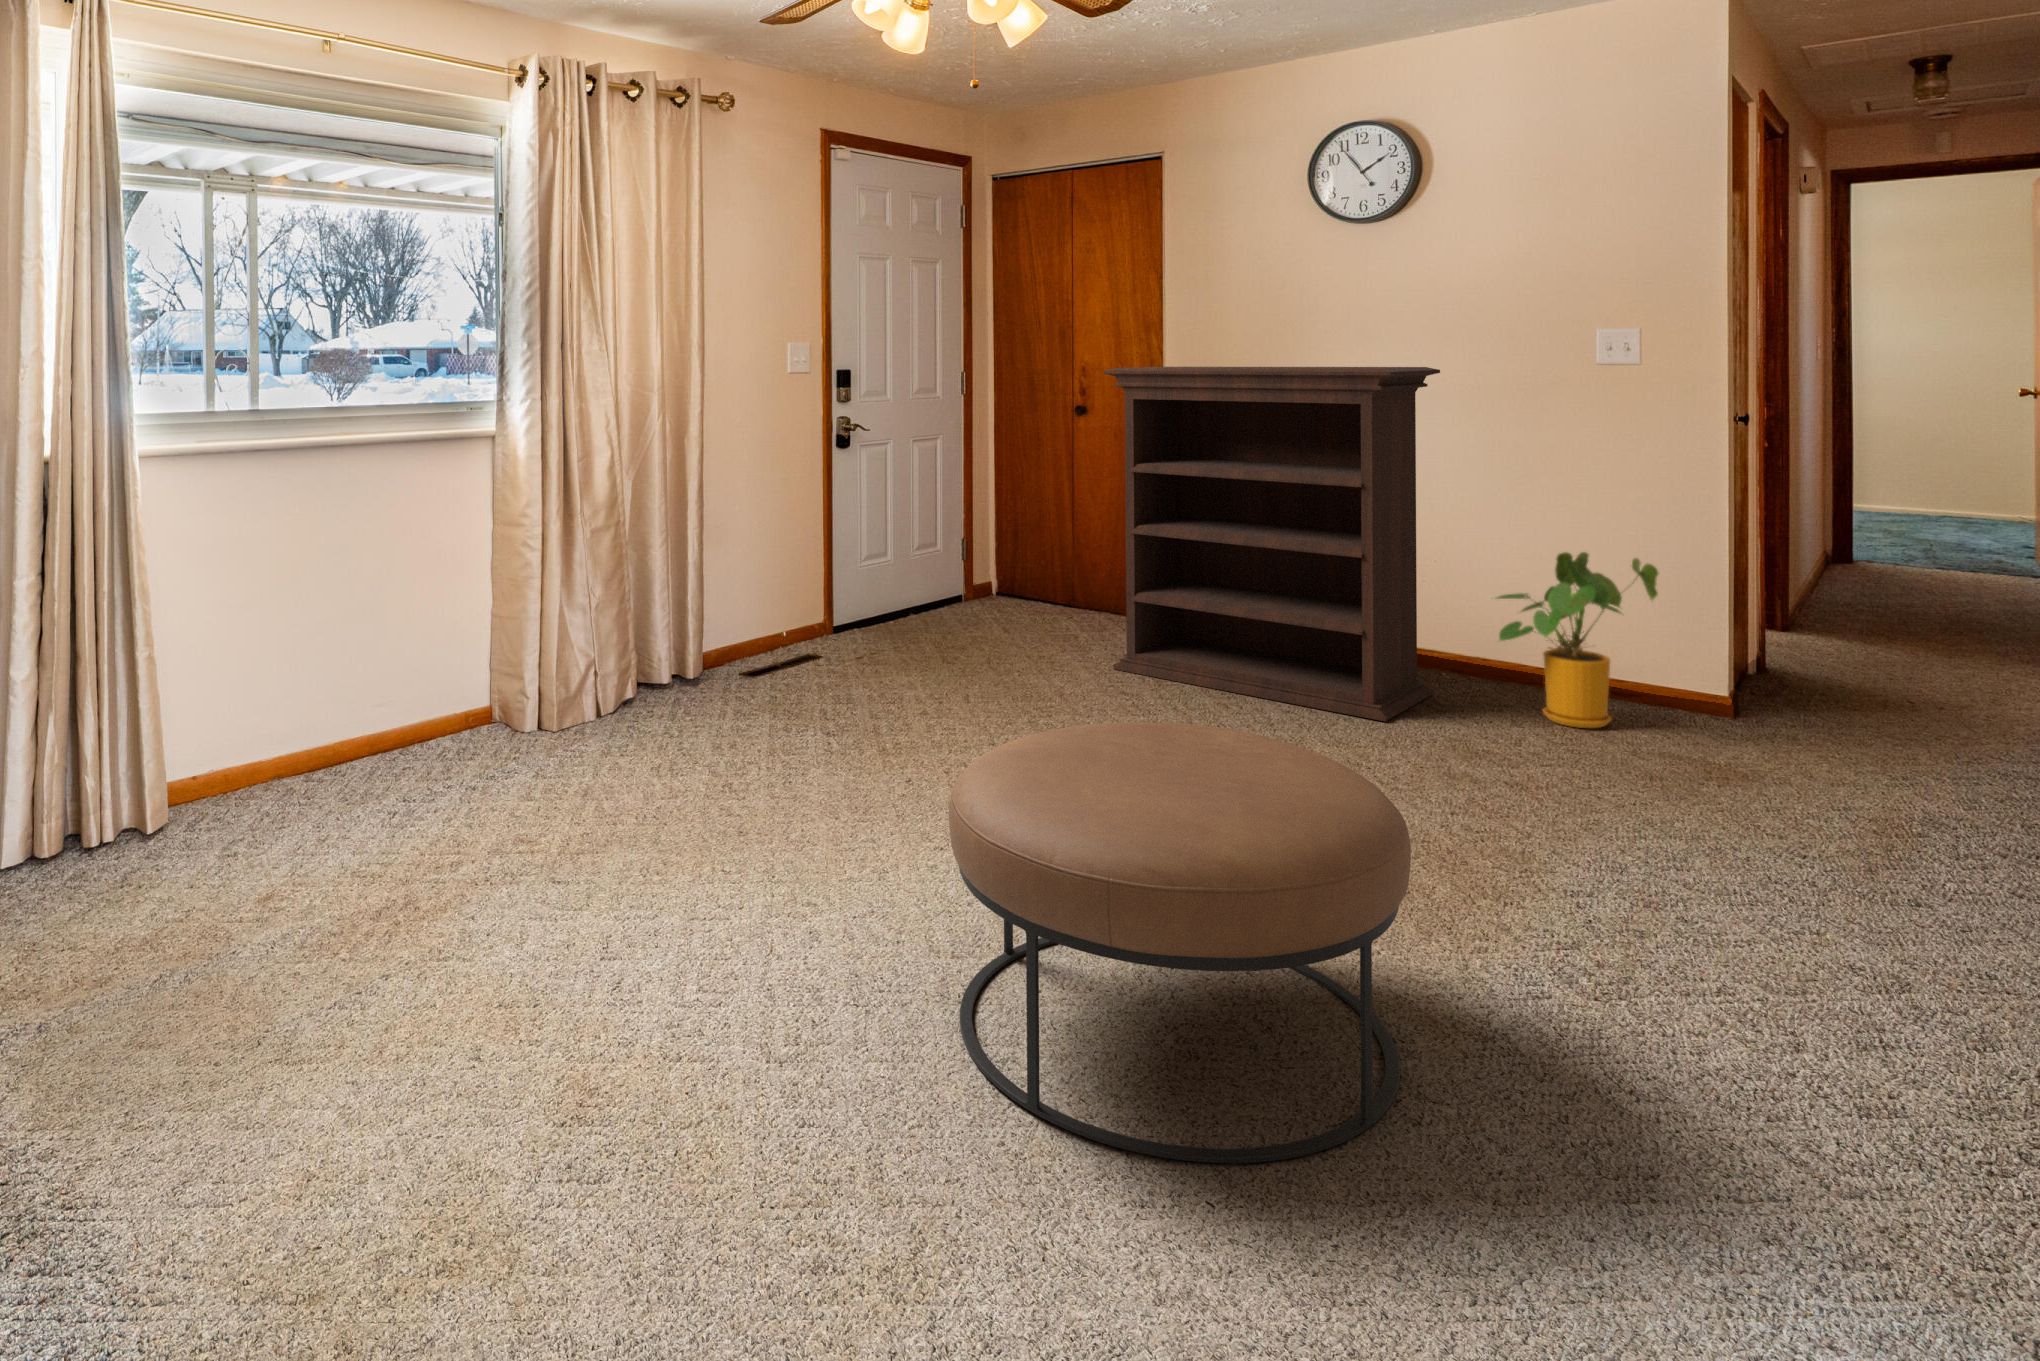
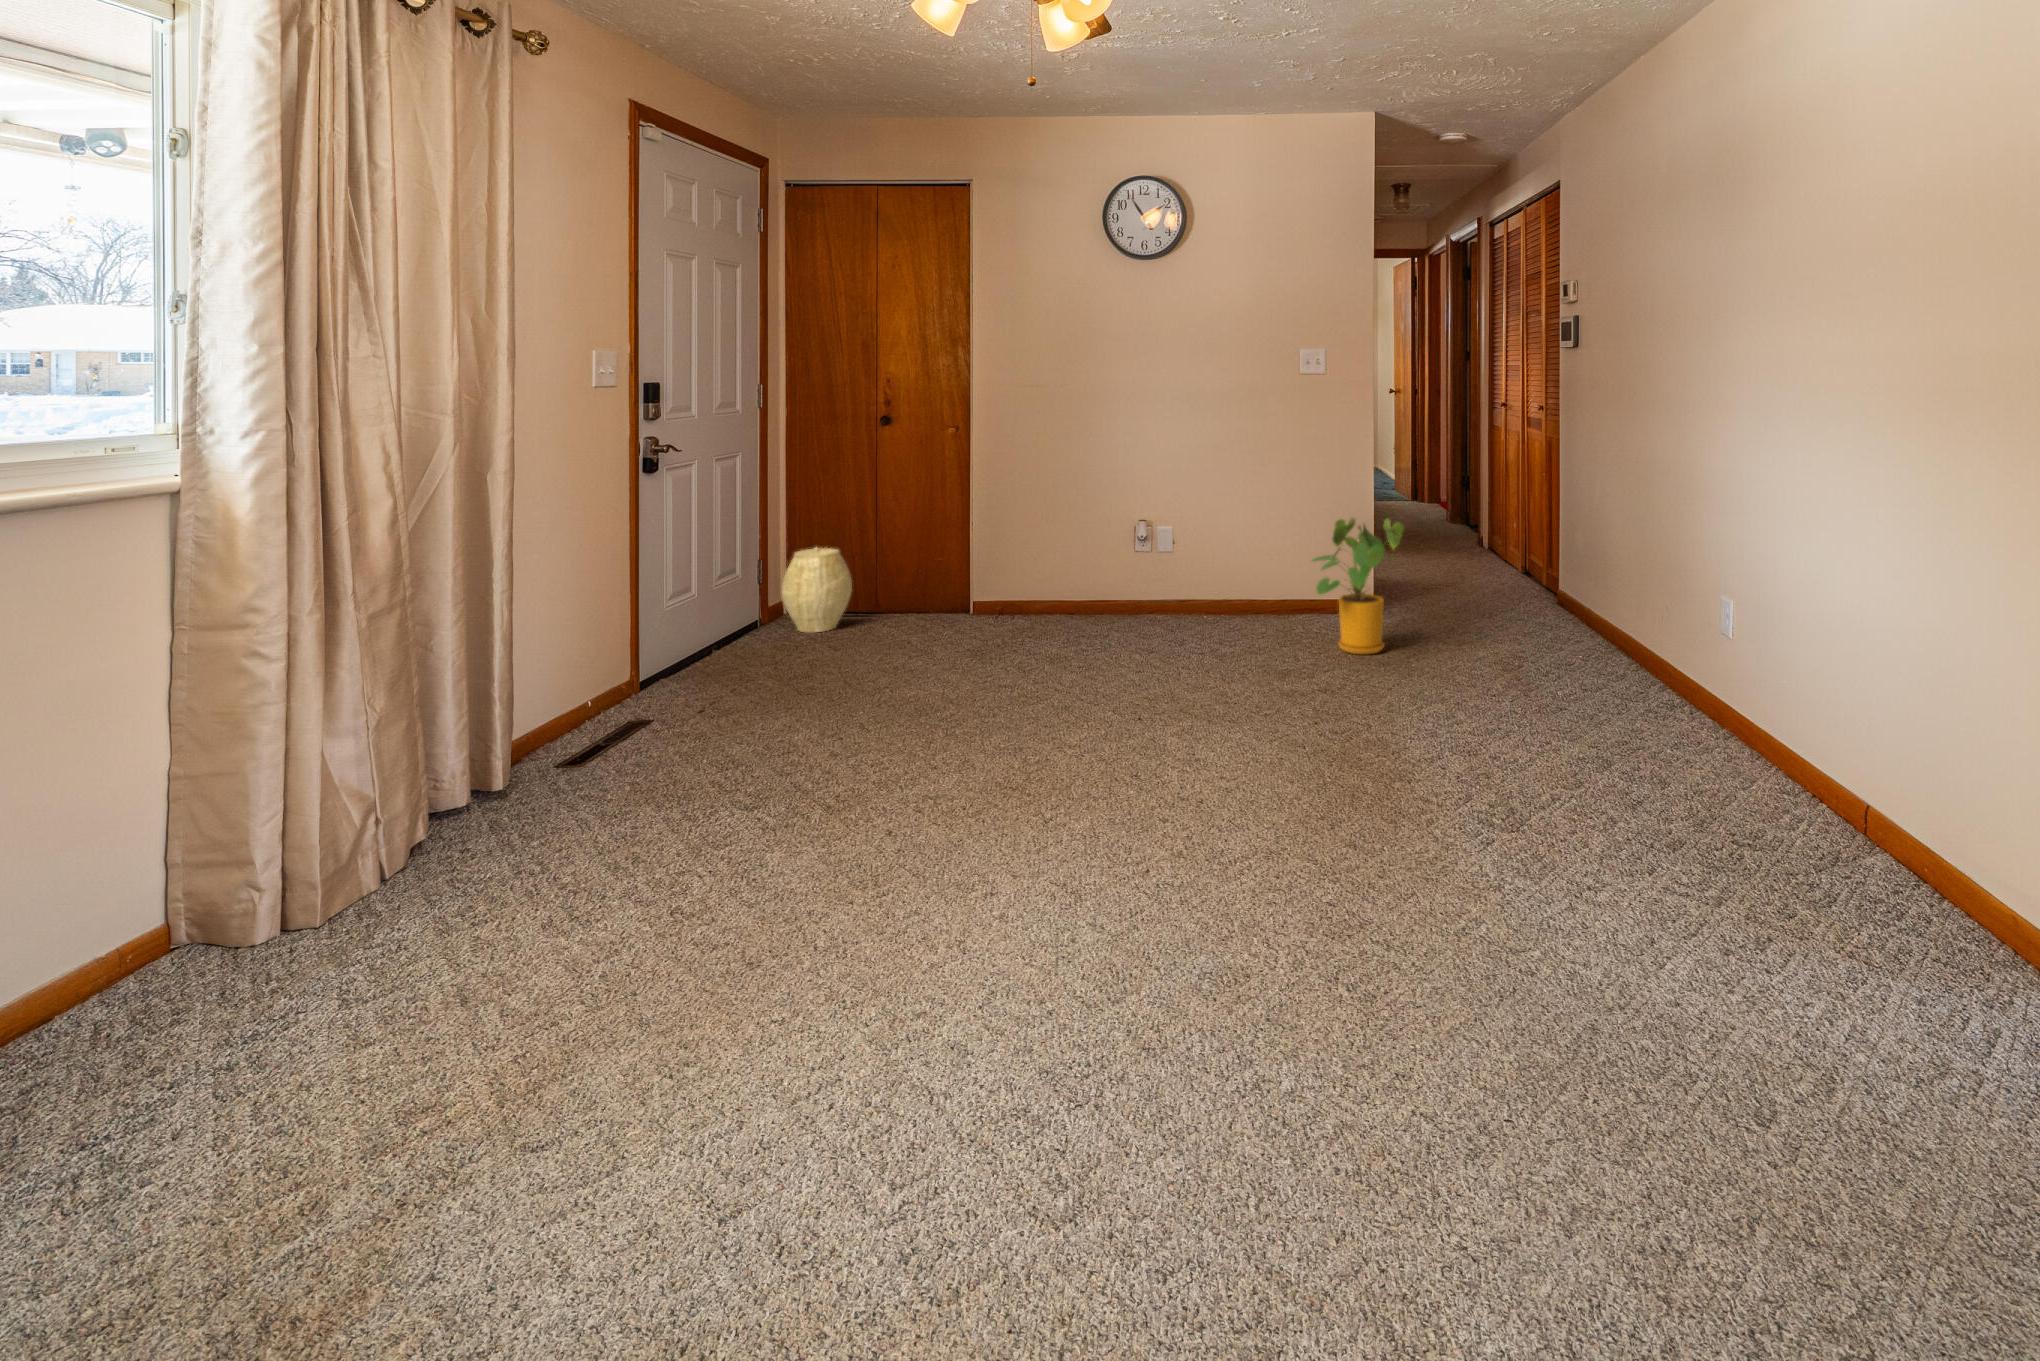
bookshelf: present [1104,367,1440,722] -> none [977,376,1259,677]
woven basket: none [978,530,1041,611] -> present [782,548,852,632]
ottoman: present [949,722,1411,1163] -> none [1193,717,1637,1181]

